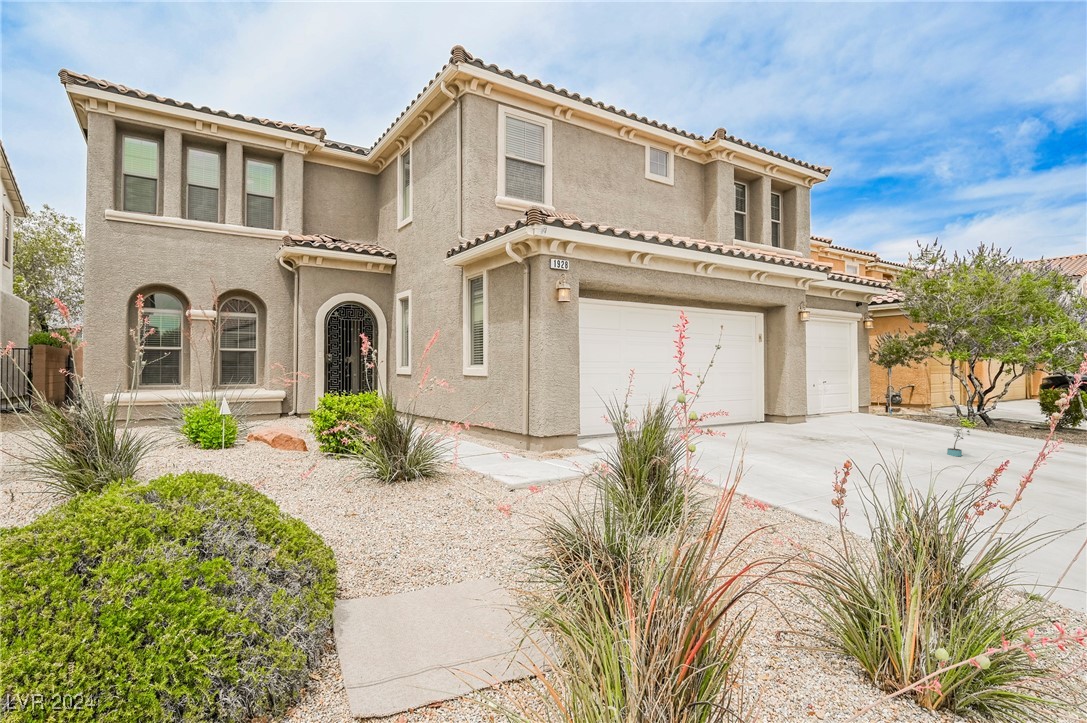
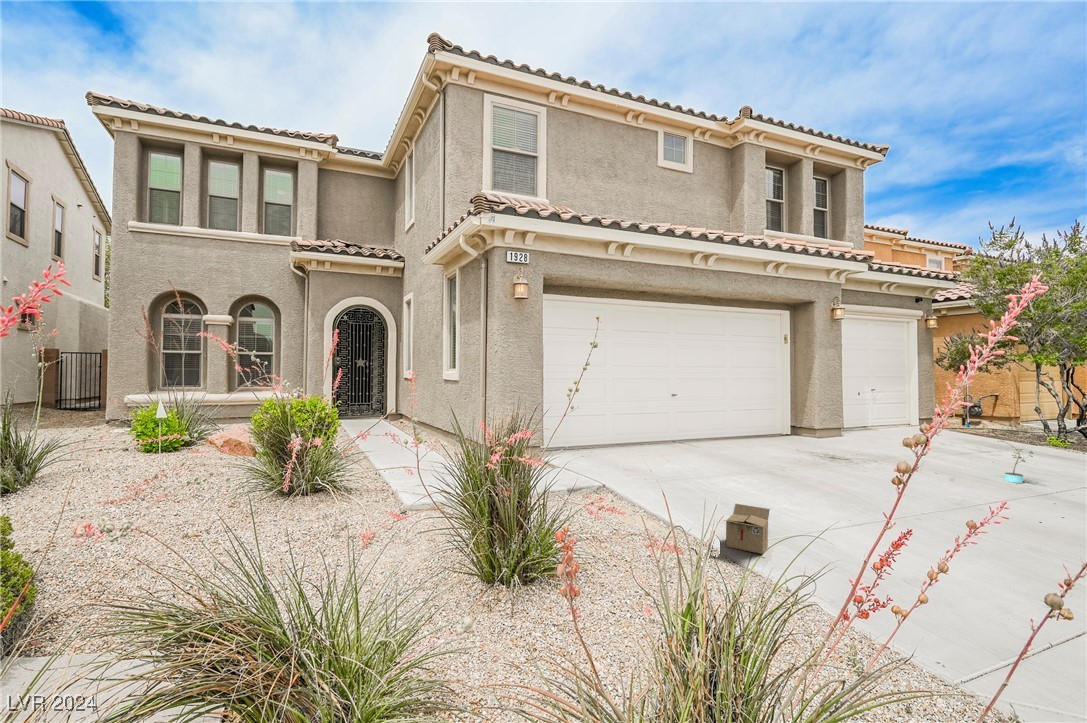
cardboard box: none [790,479,823,519] -> present [726,504,770,554]

